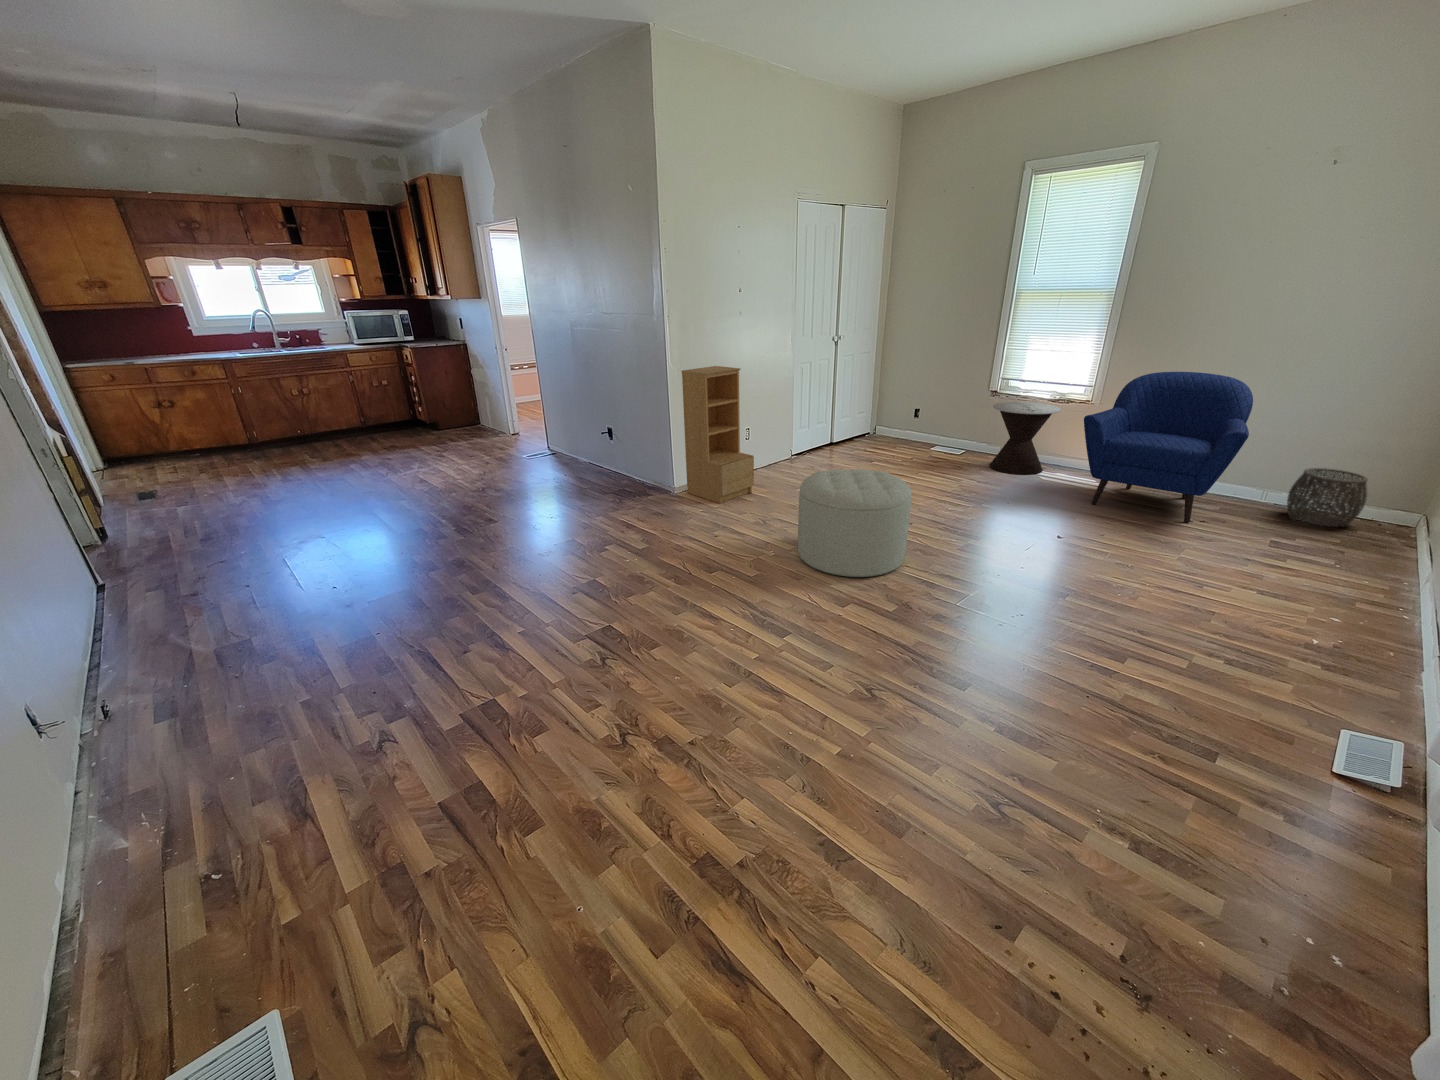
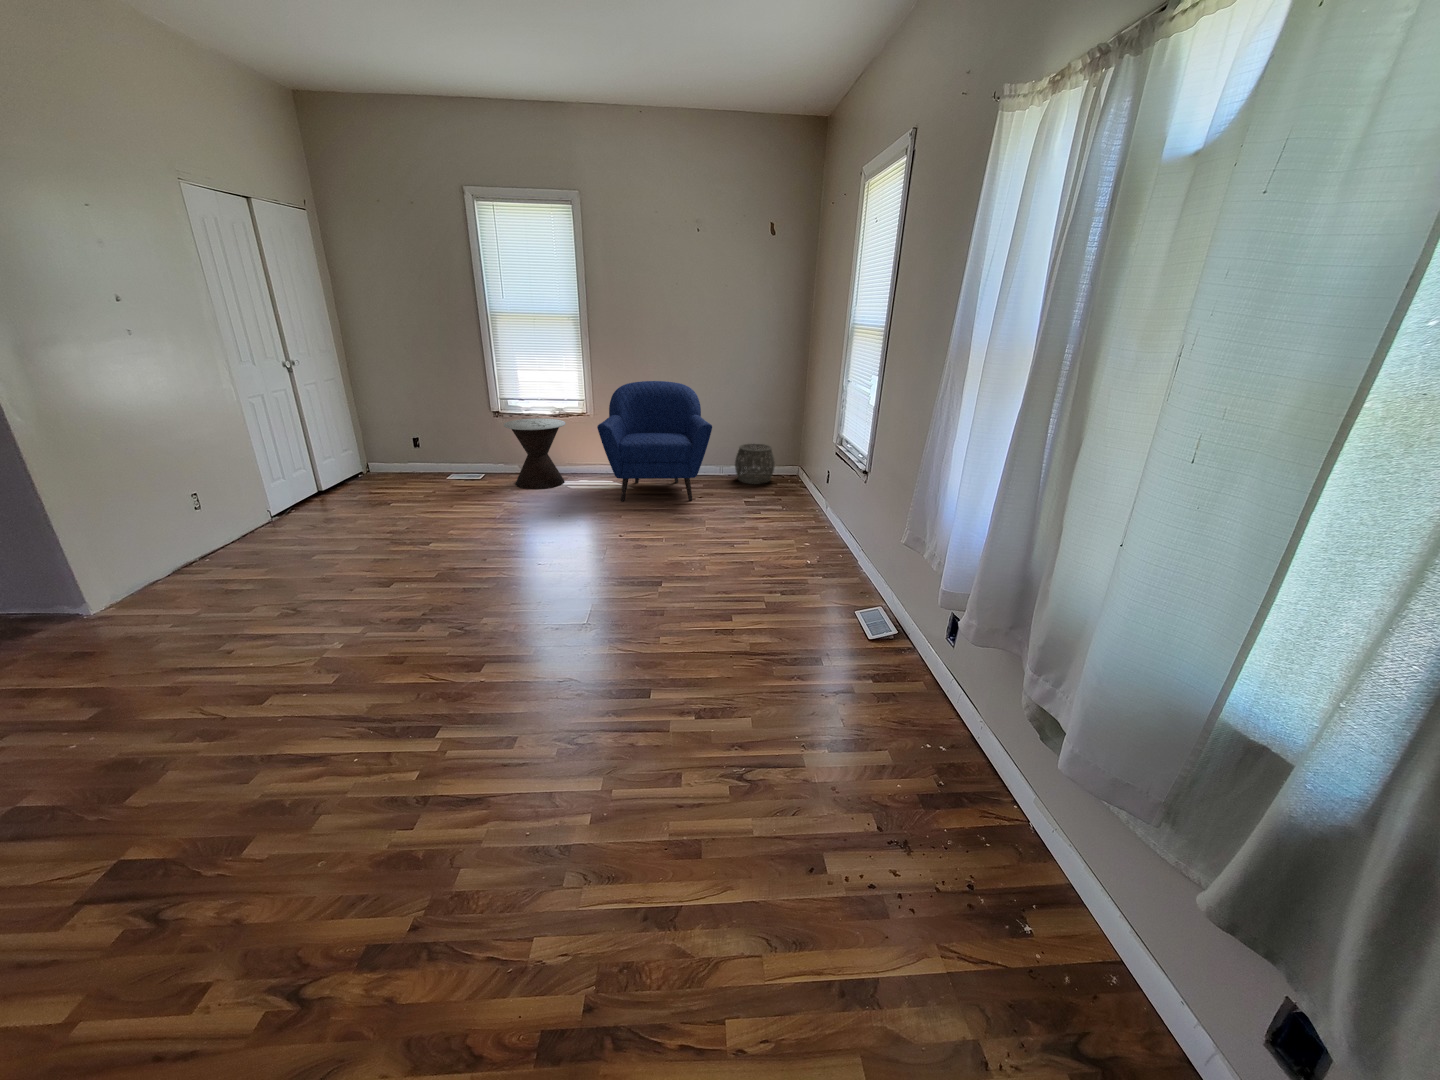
bookshelf: present [682,366,754,503] -> none [56,410,247,608]
ottoman: present [798,469,912,577] -> none [358,510,508,643]

